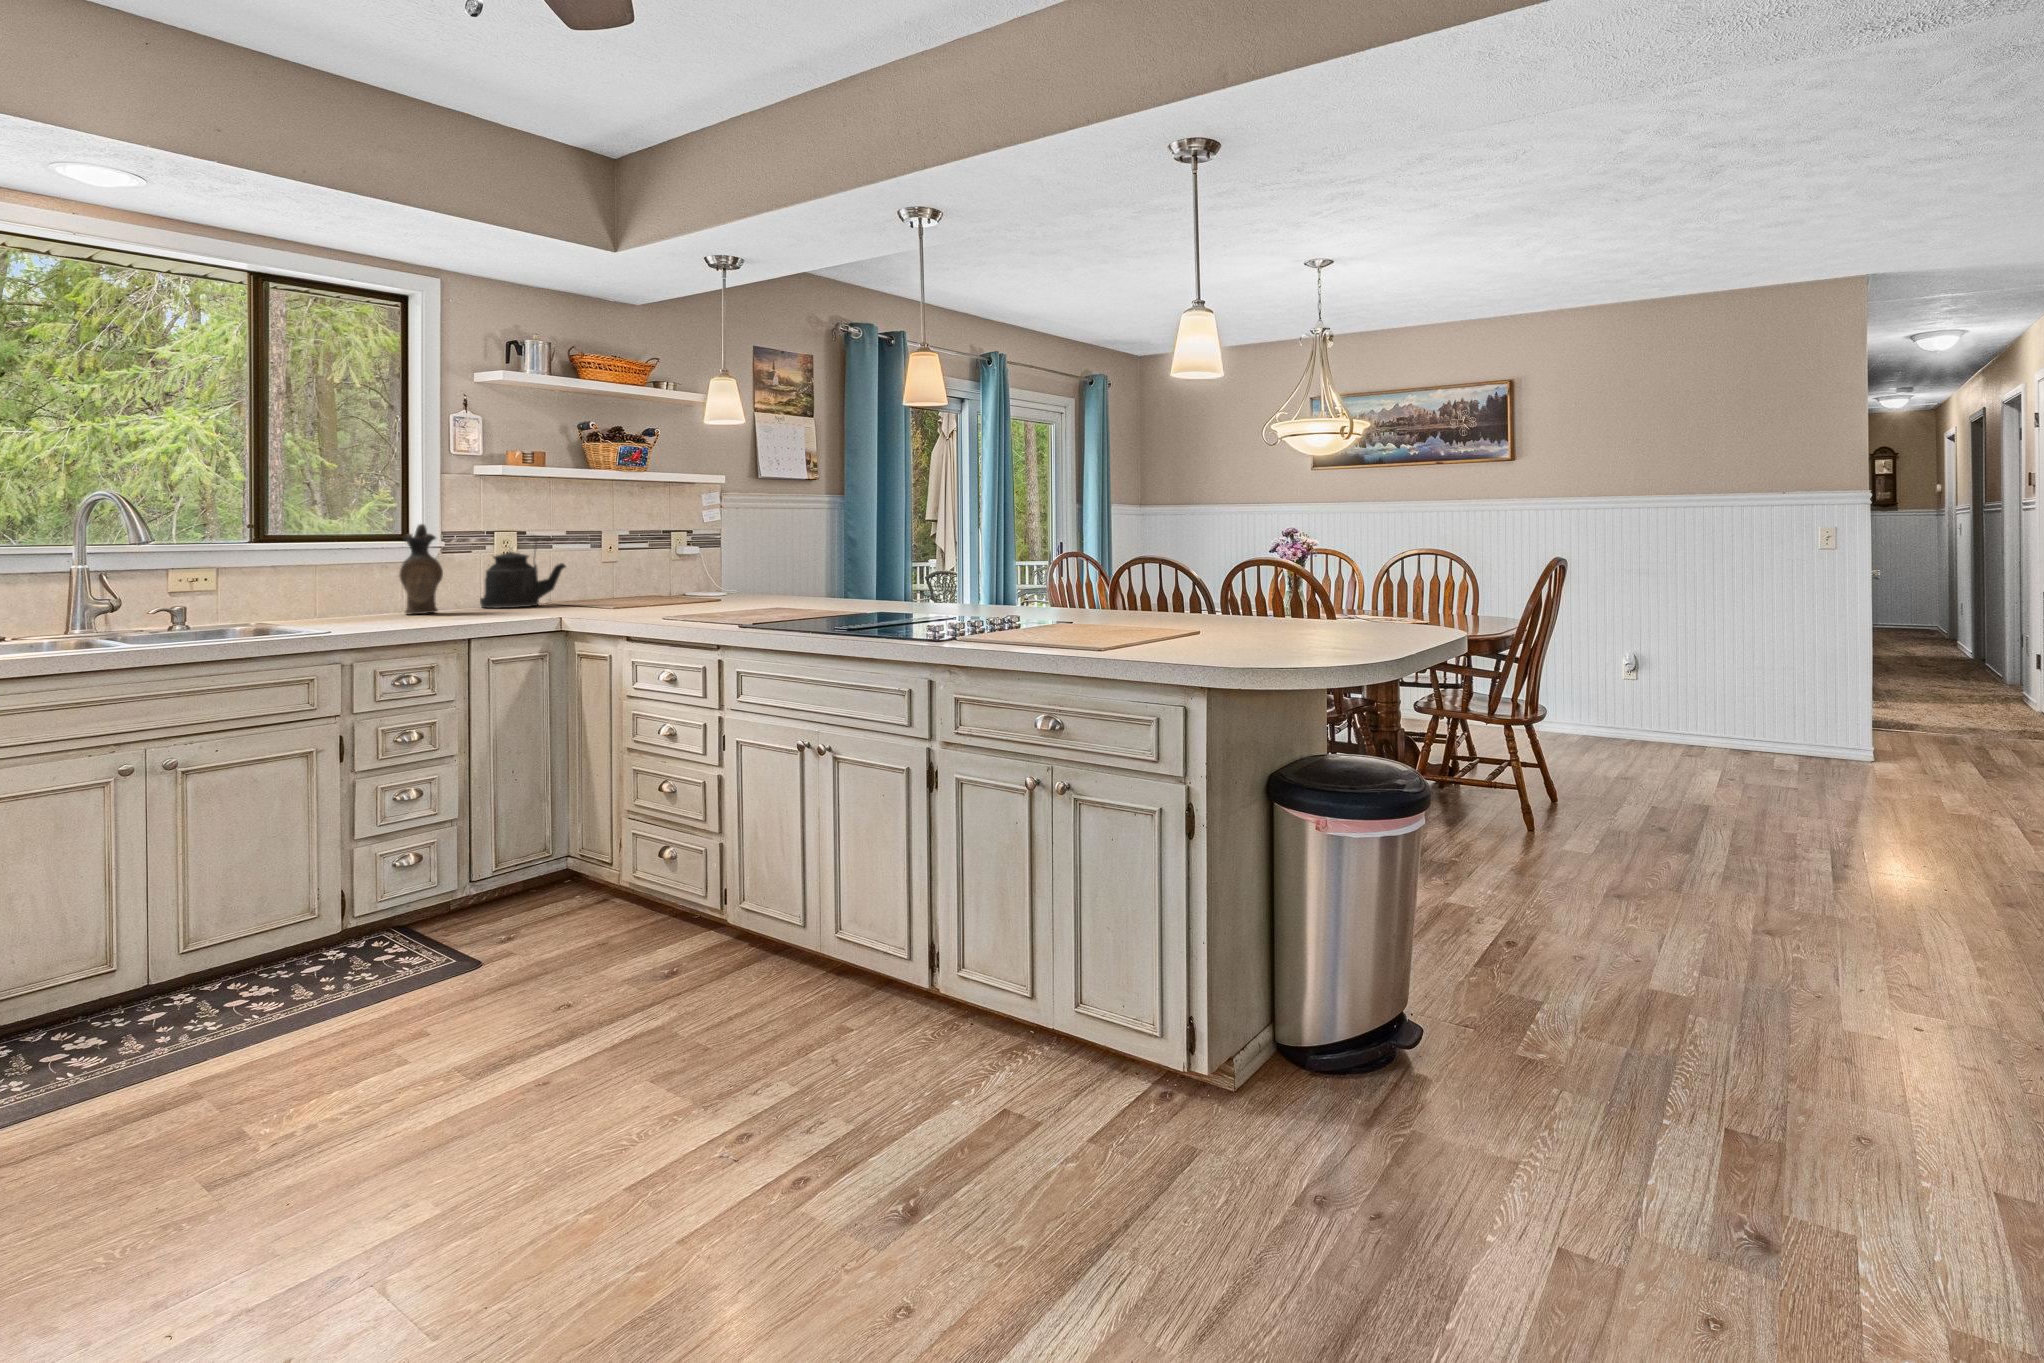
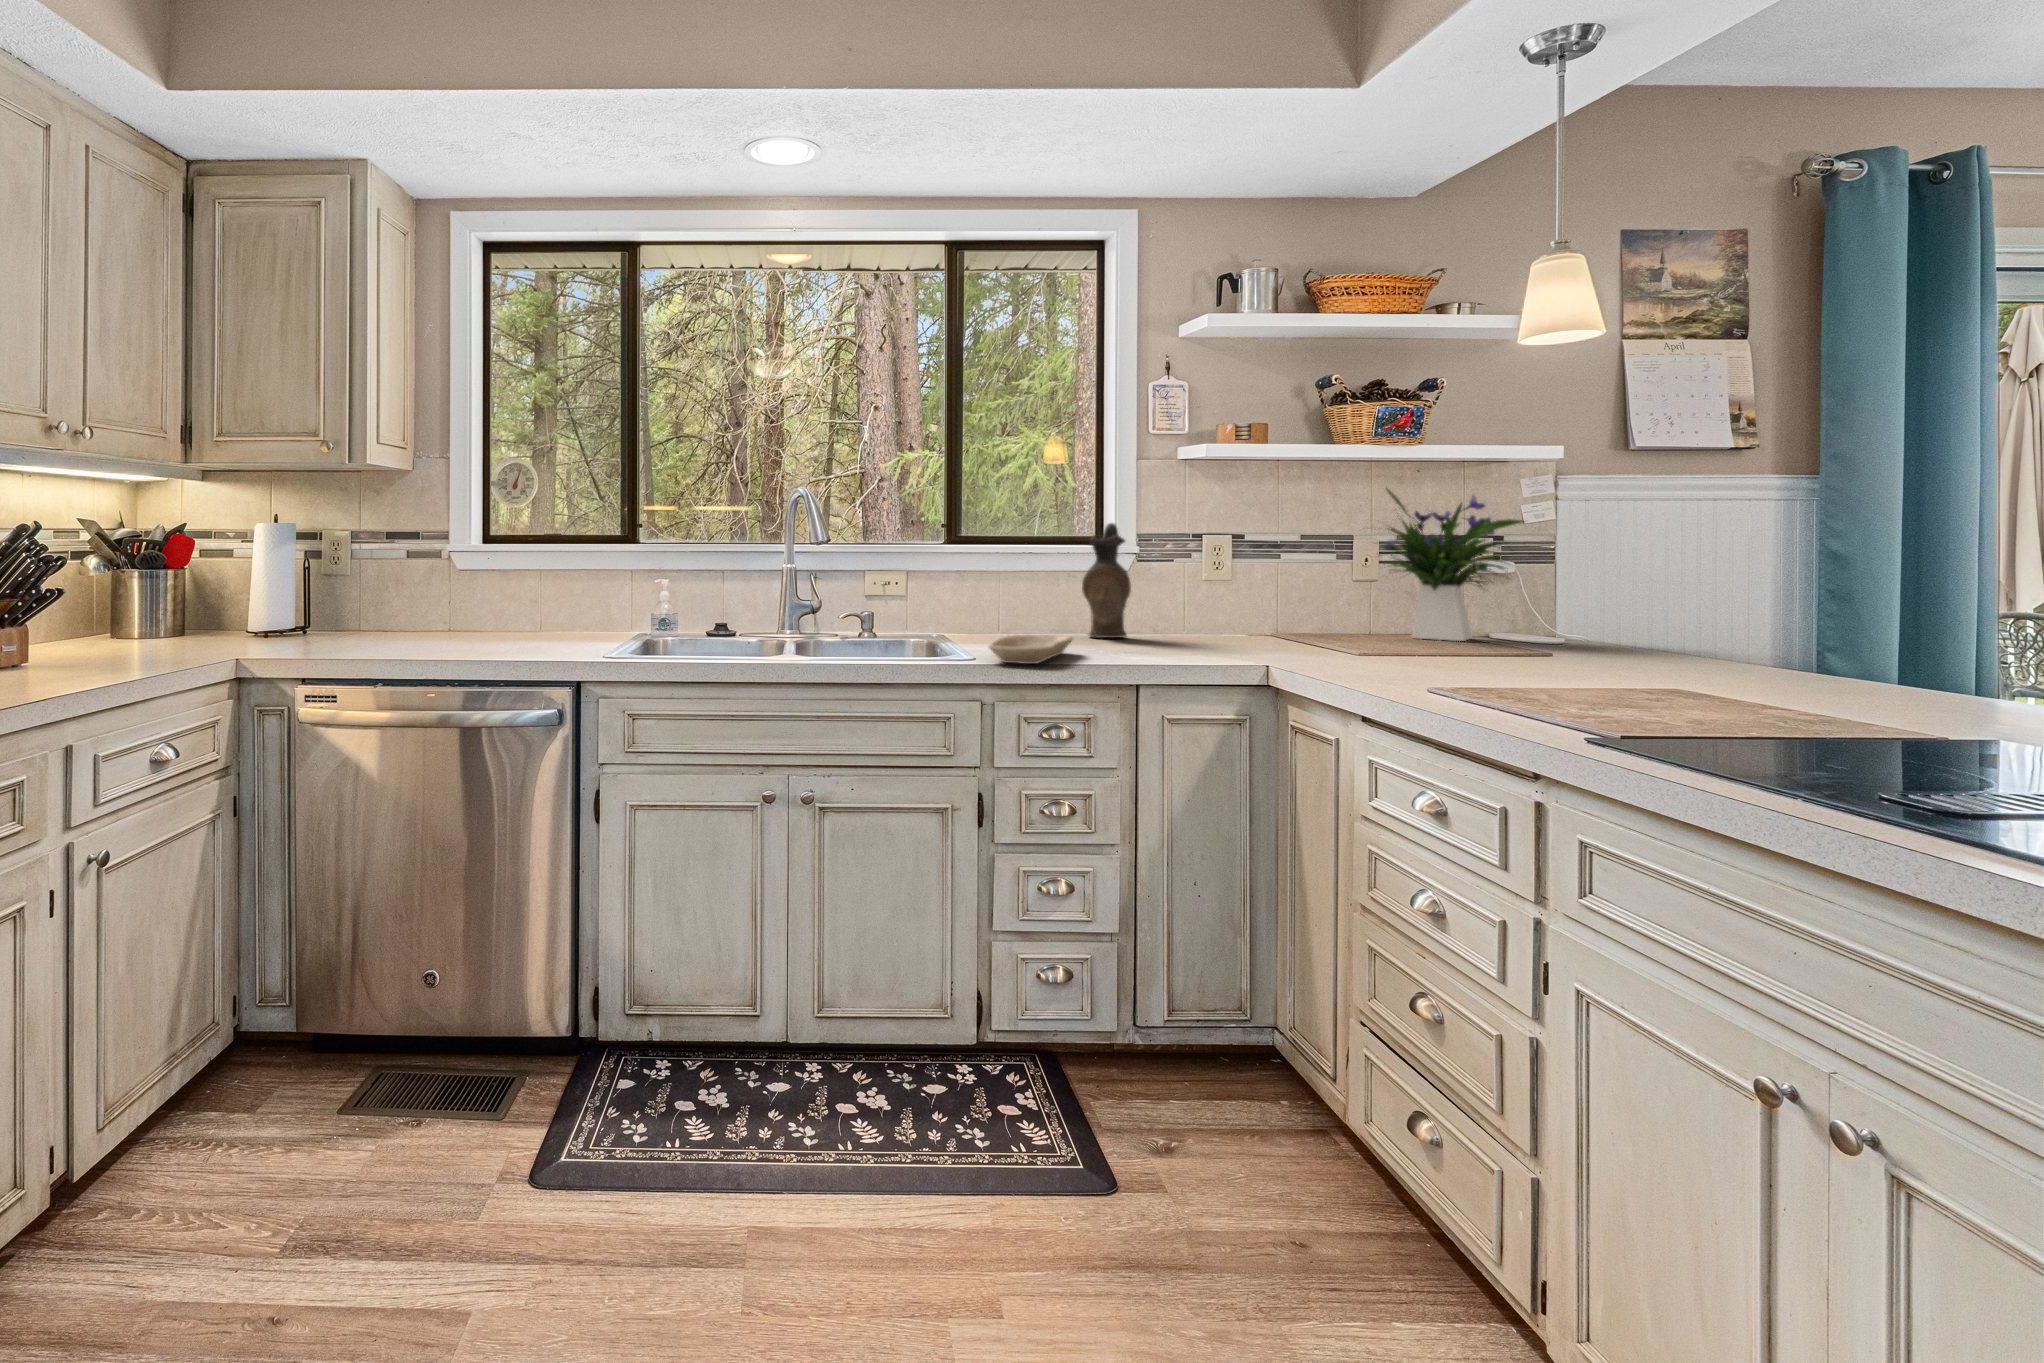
flower arrangement: none [607,499,707,600] -> present [1383,489,1523,641]
kettle: present [480,543,566,608] -> none [1185,537,1298,638]
tray: none [352,610,414,631] -> present [988,635,1073,664]

